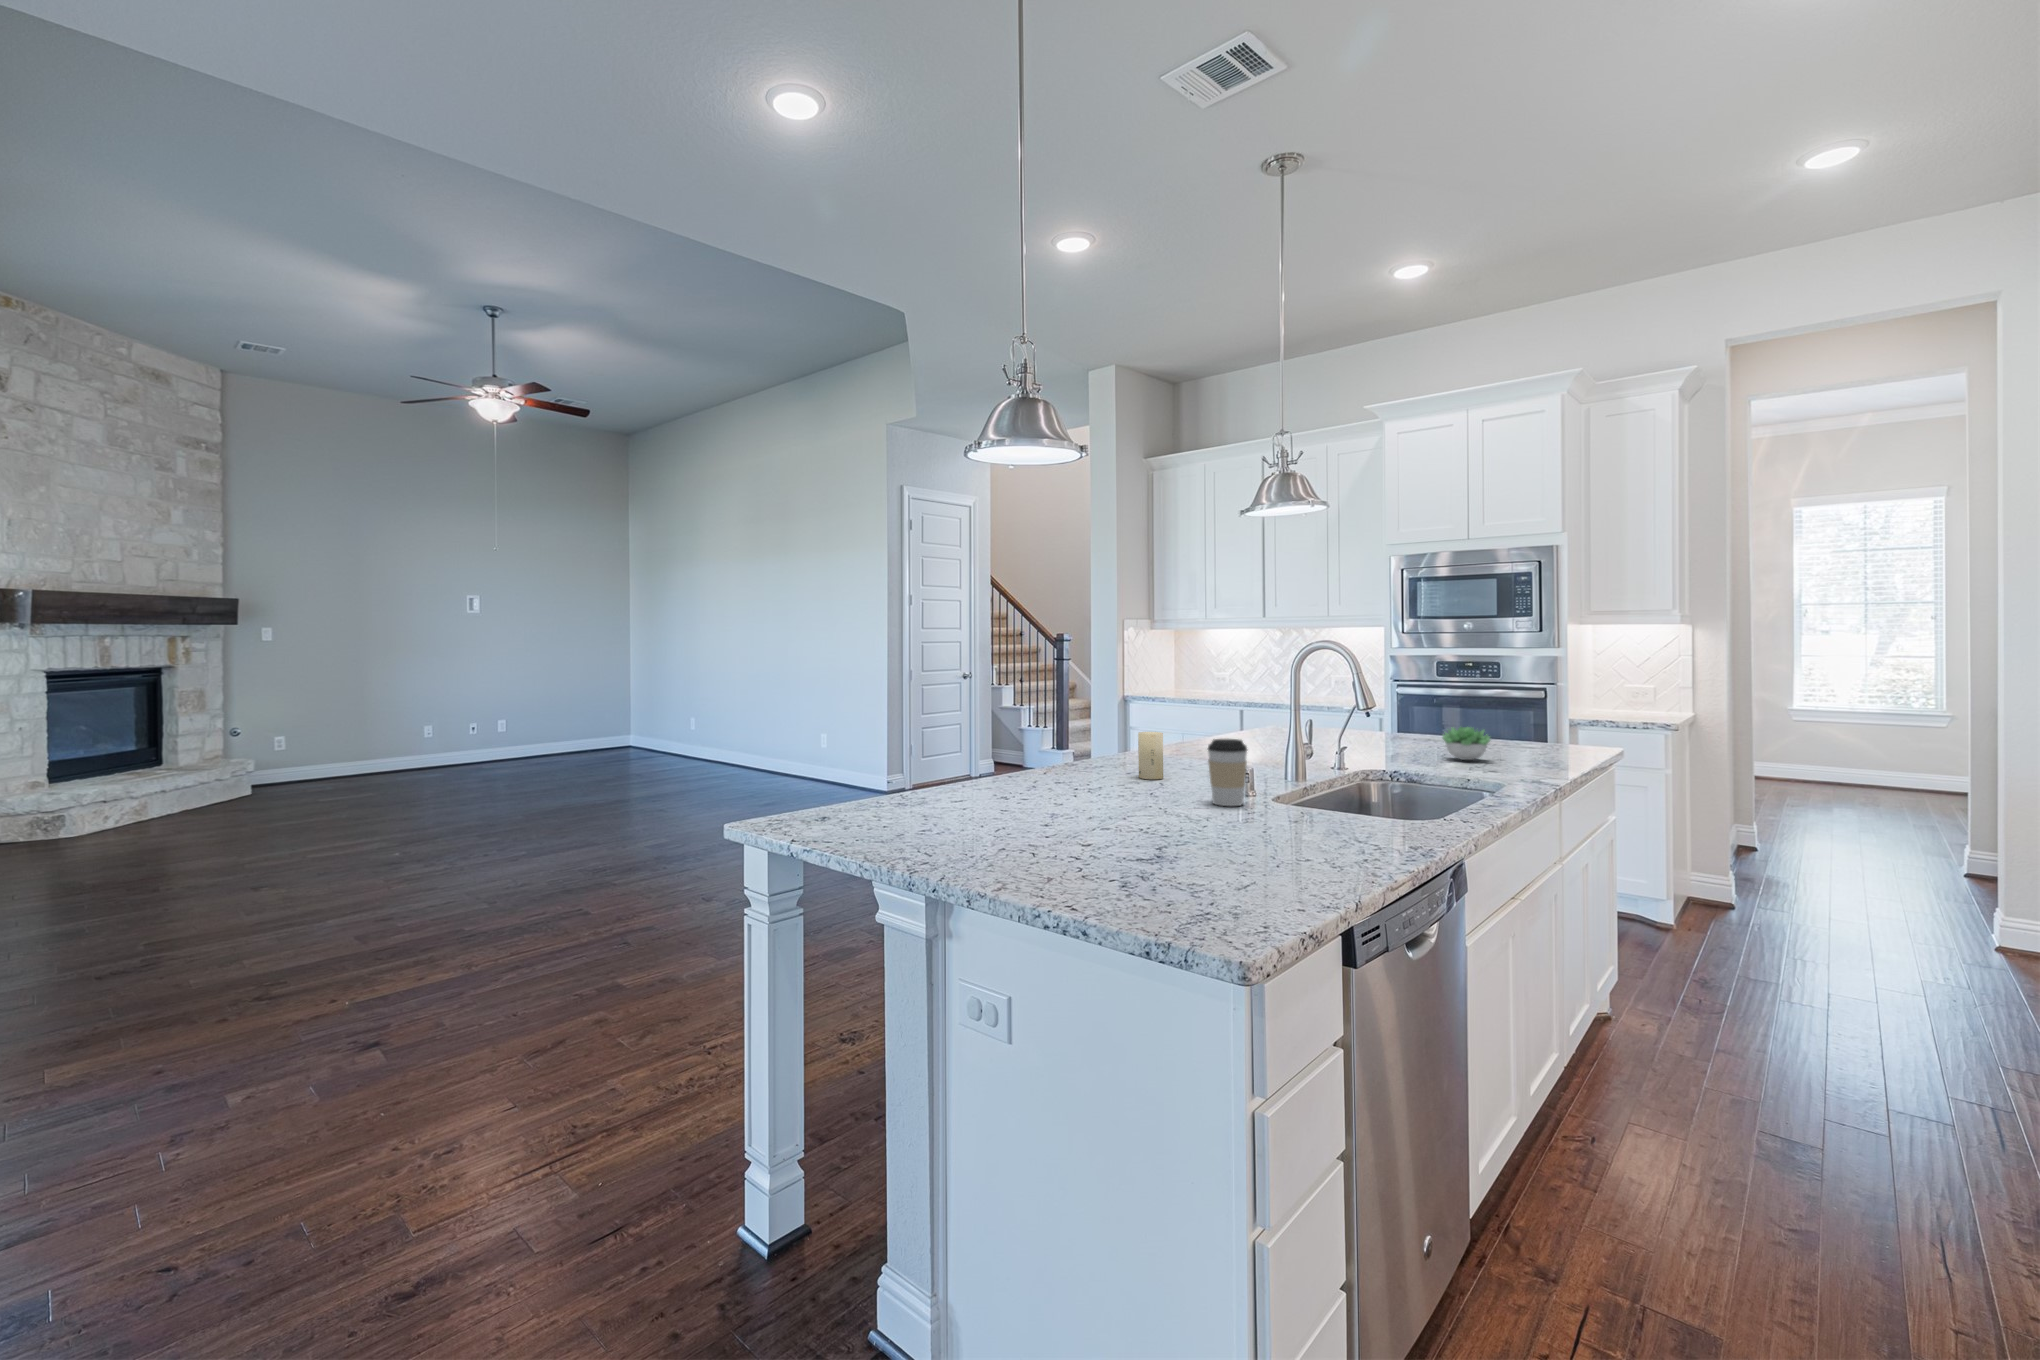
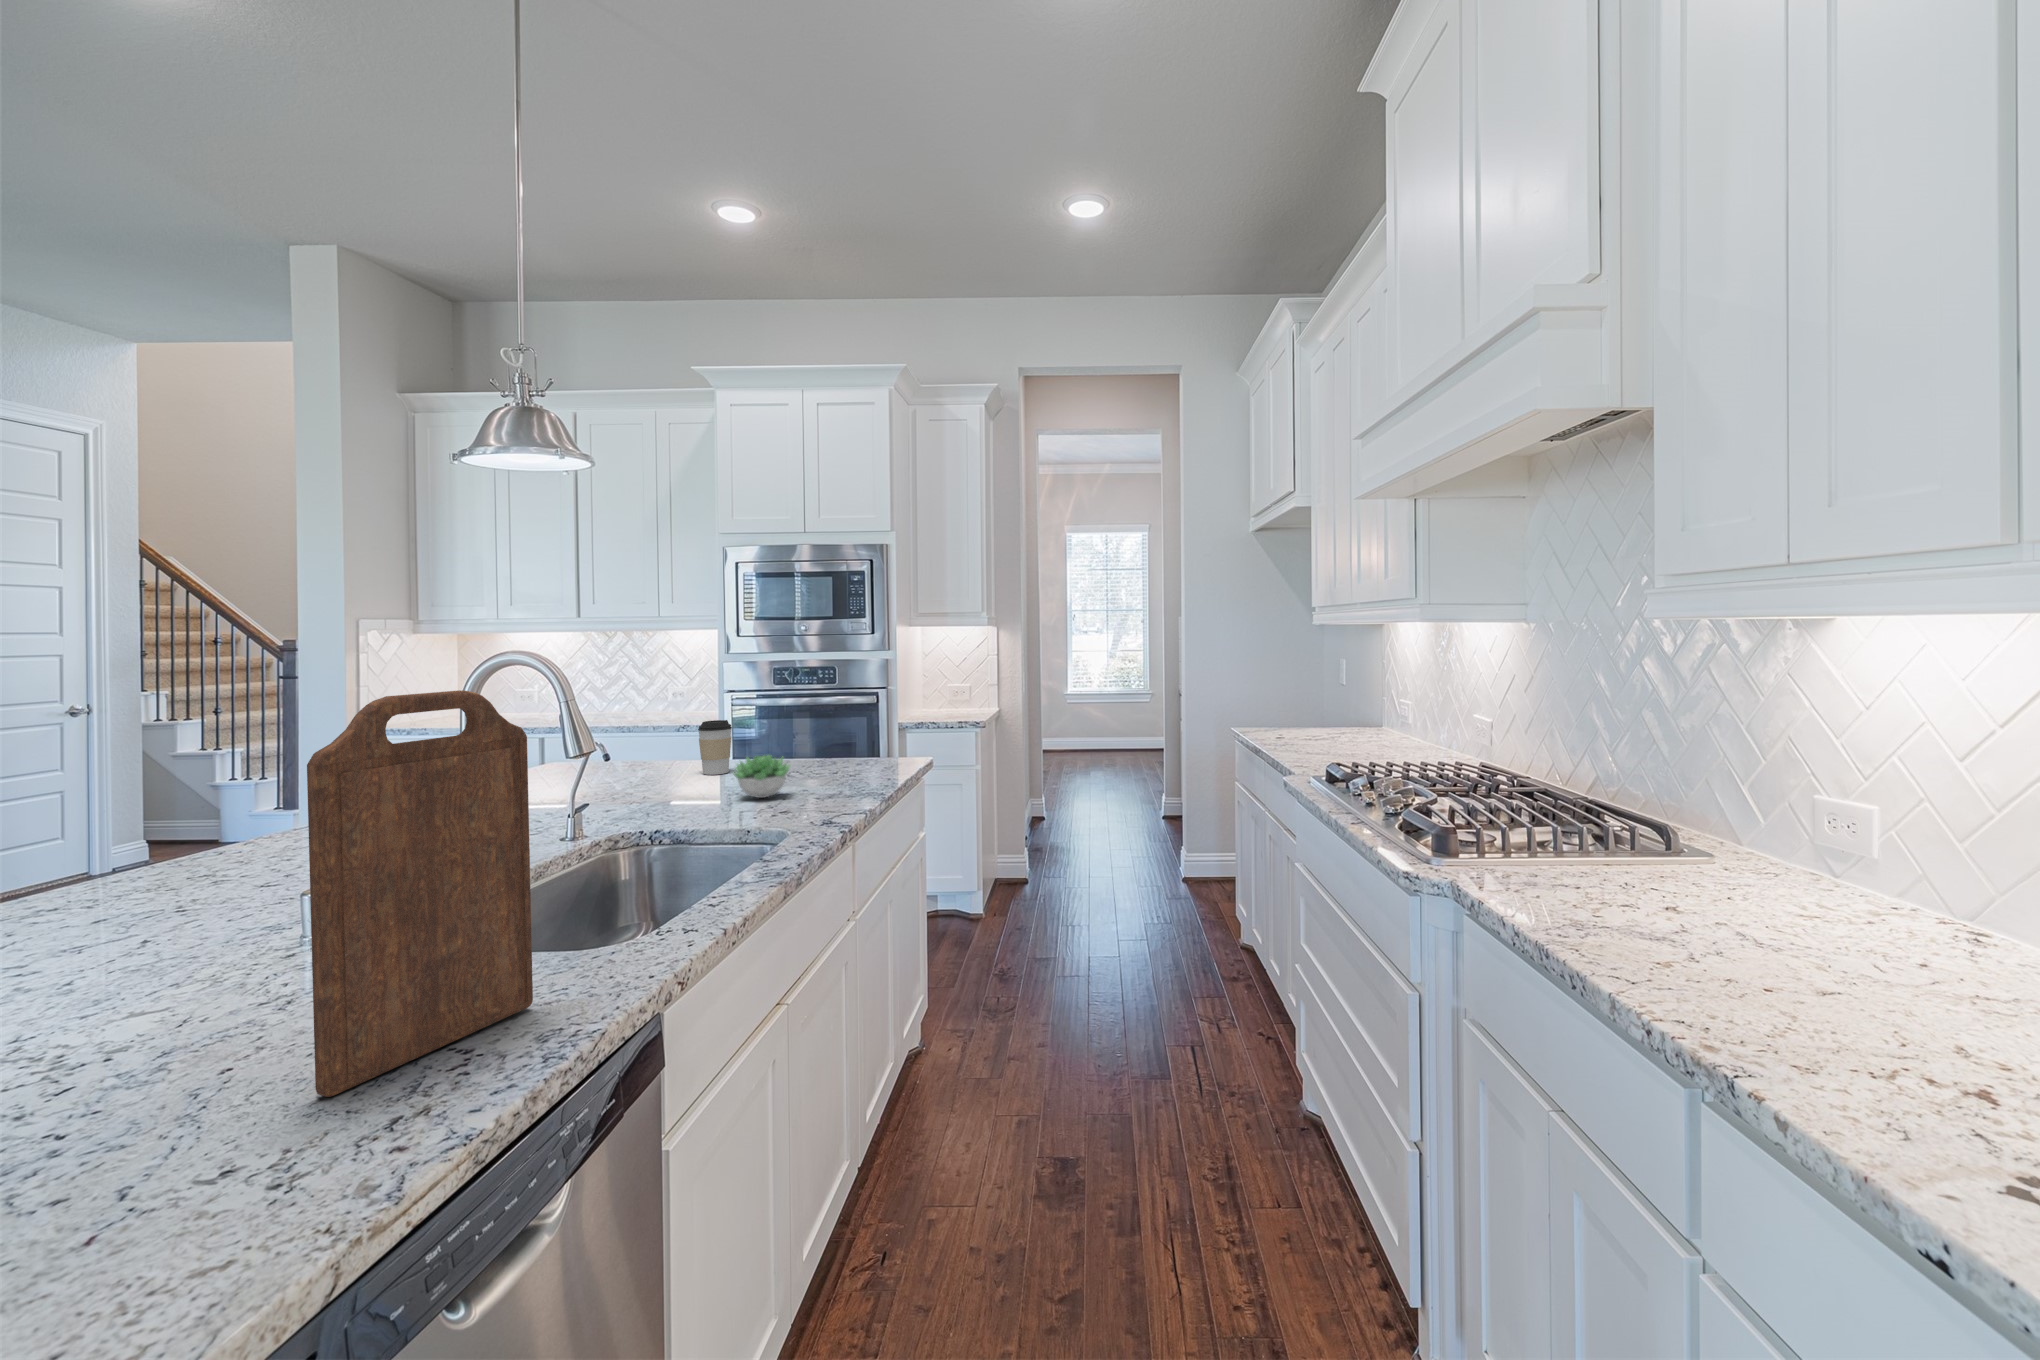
cutting board: none [1313,658,1394,848] -> present [307,690,533,1097]
candle: present [1138,732,1163,779] -> none [97,836,169,937]
coffee cup: present [1208,739,1247,806] -> present [698,720,732,775]

